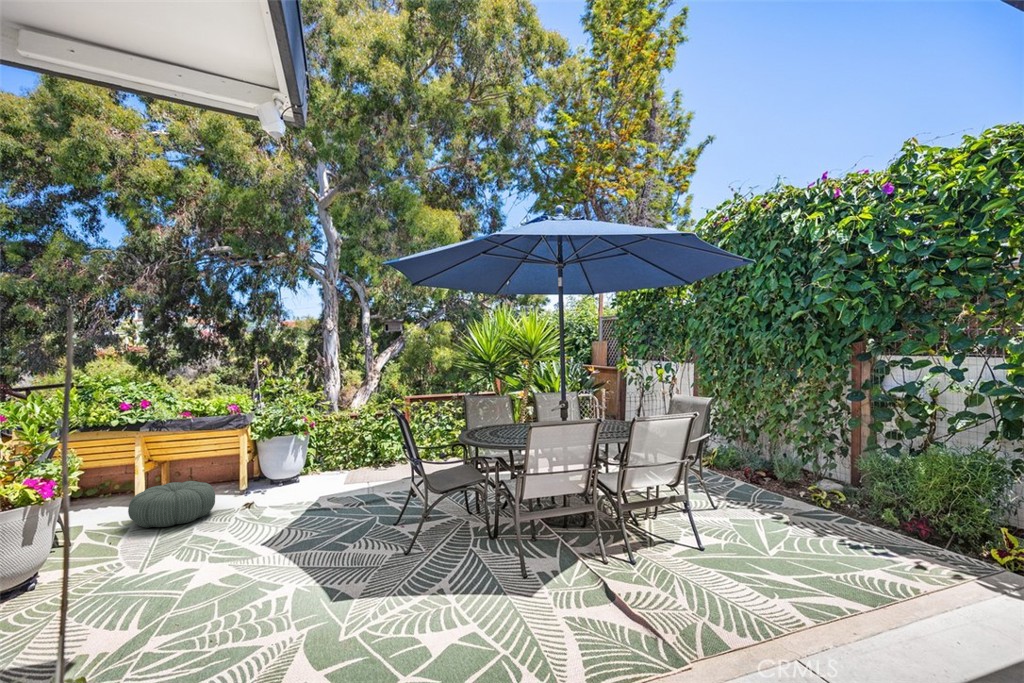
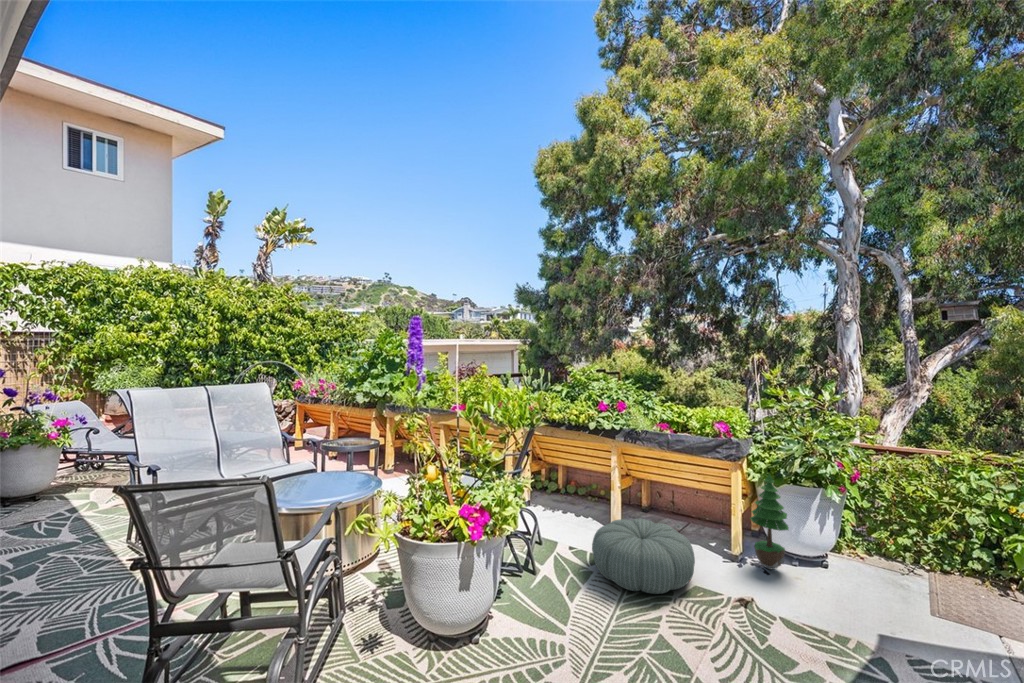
potted tree: none [252,431,277,493] -> present [750,474,789,570]

